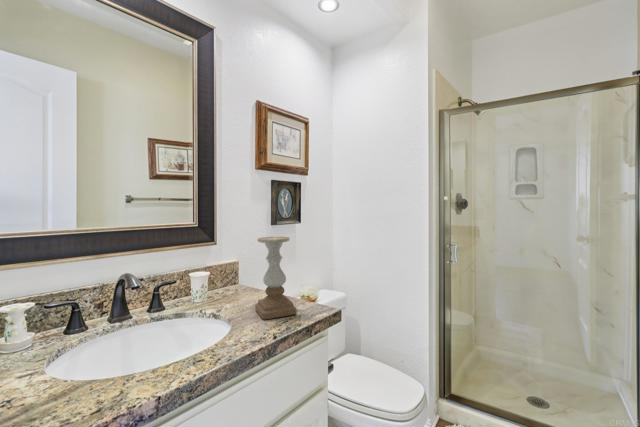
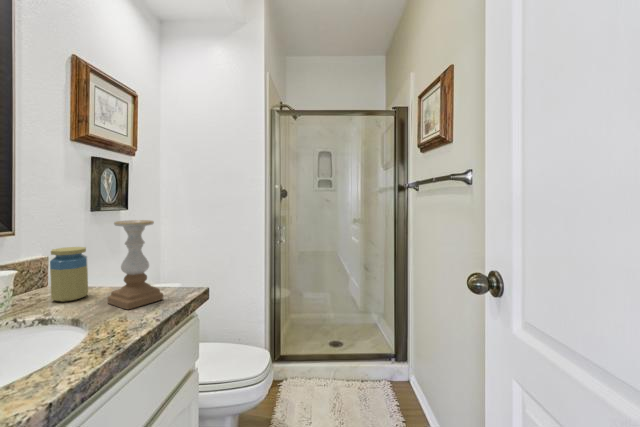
jar: none [224,257,250,302] -> present [50,247,88,302]

